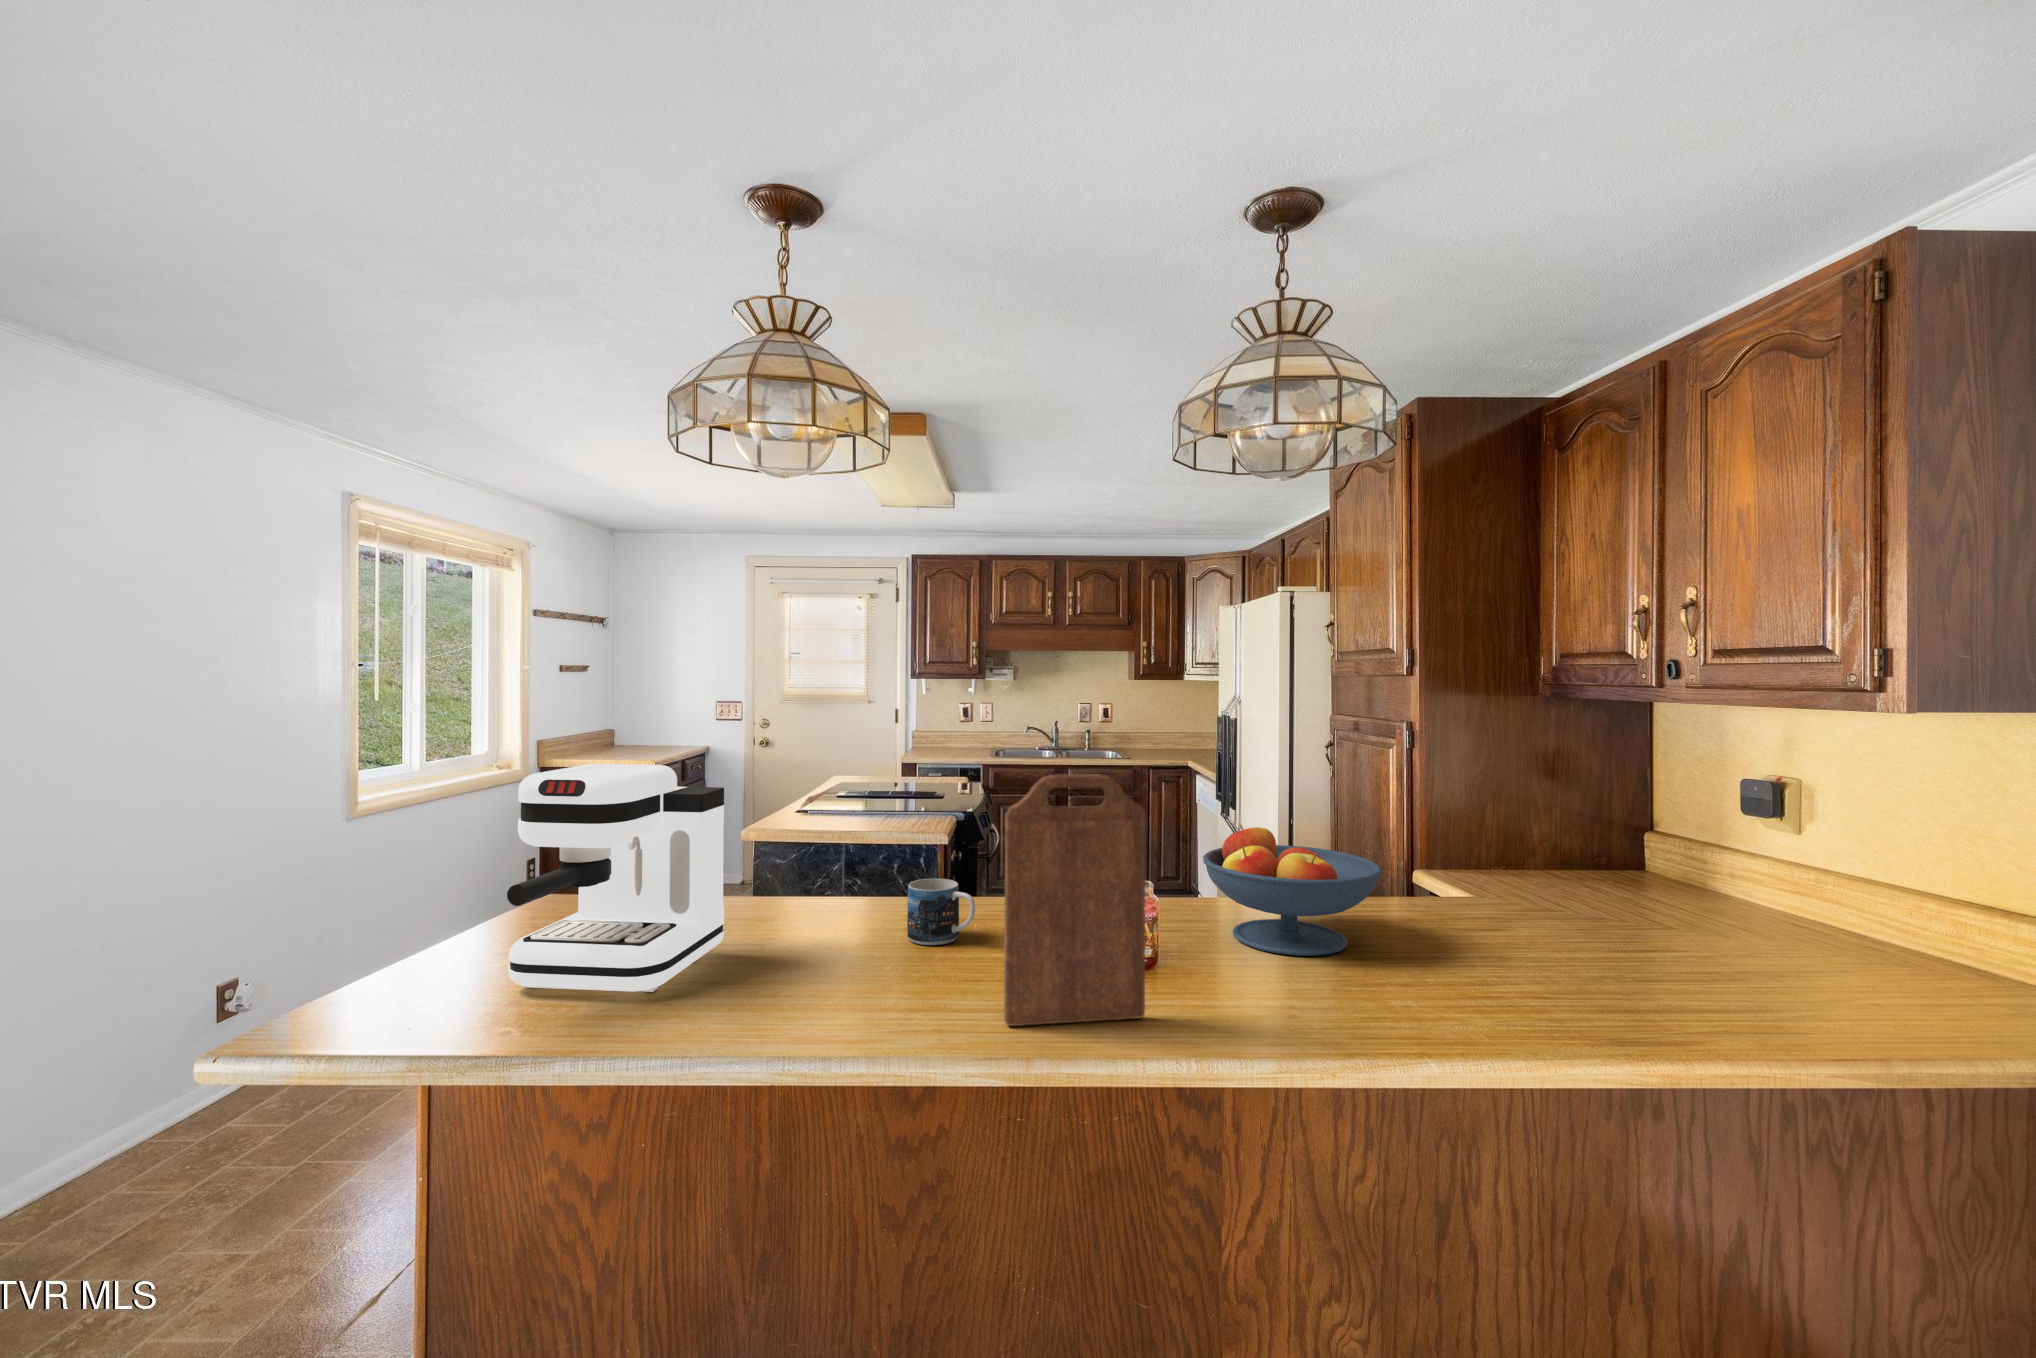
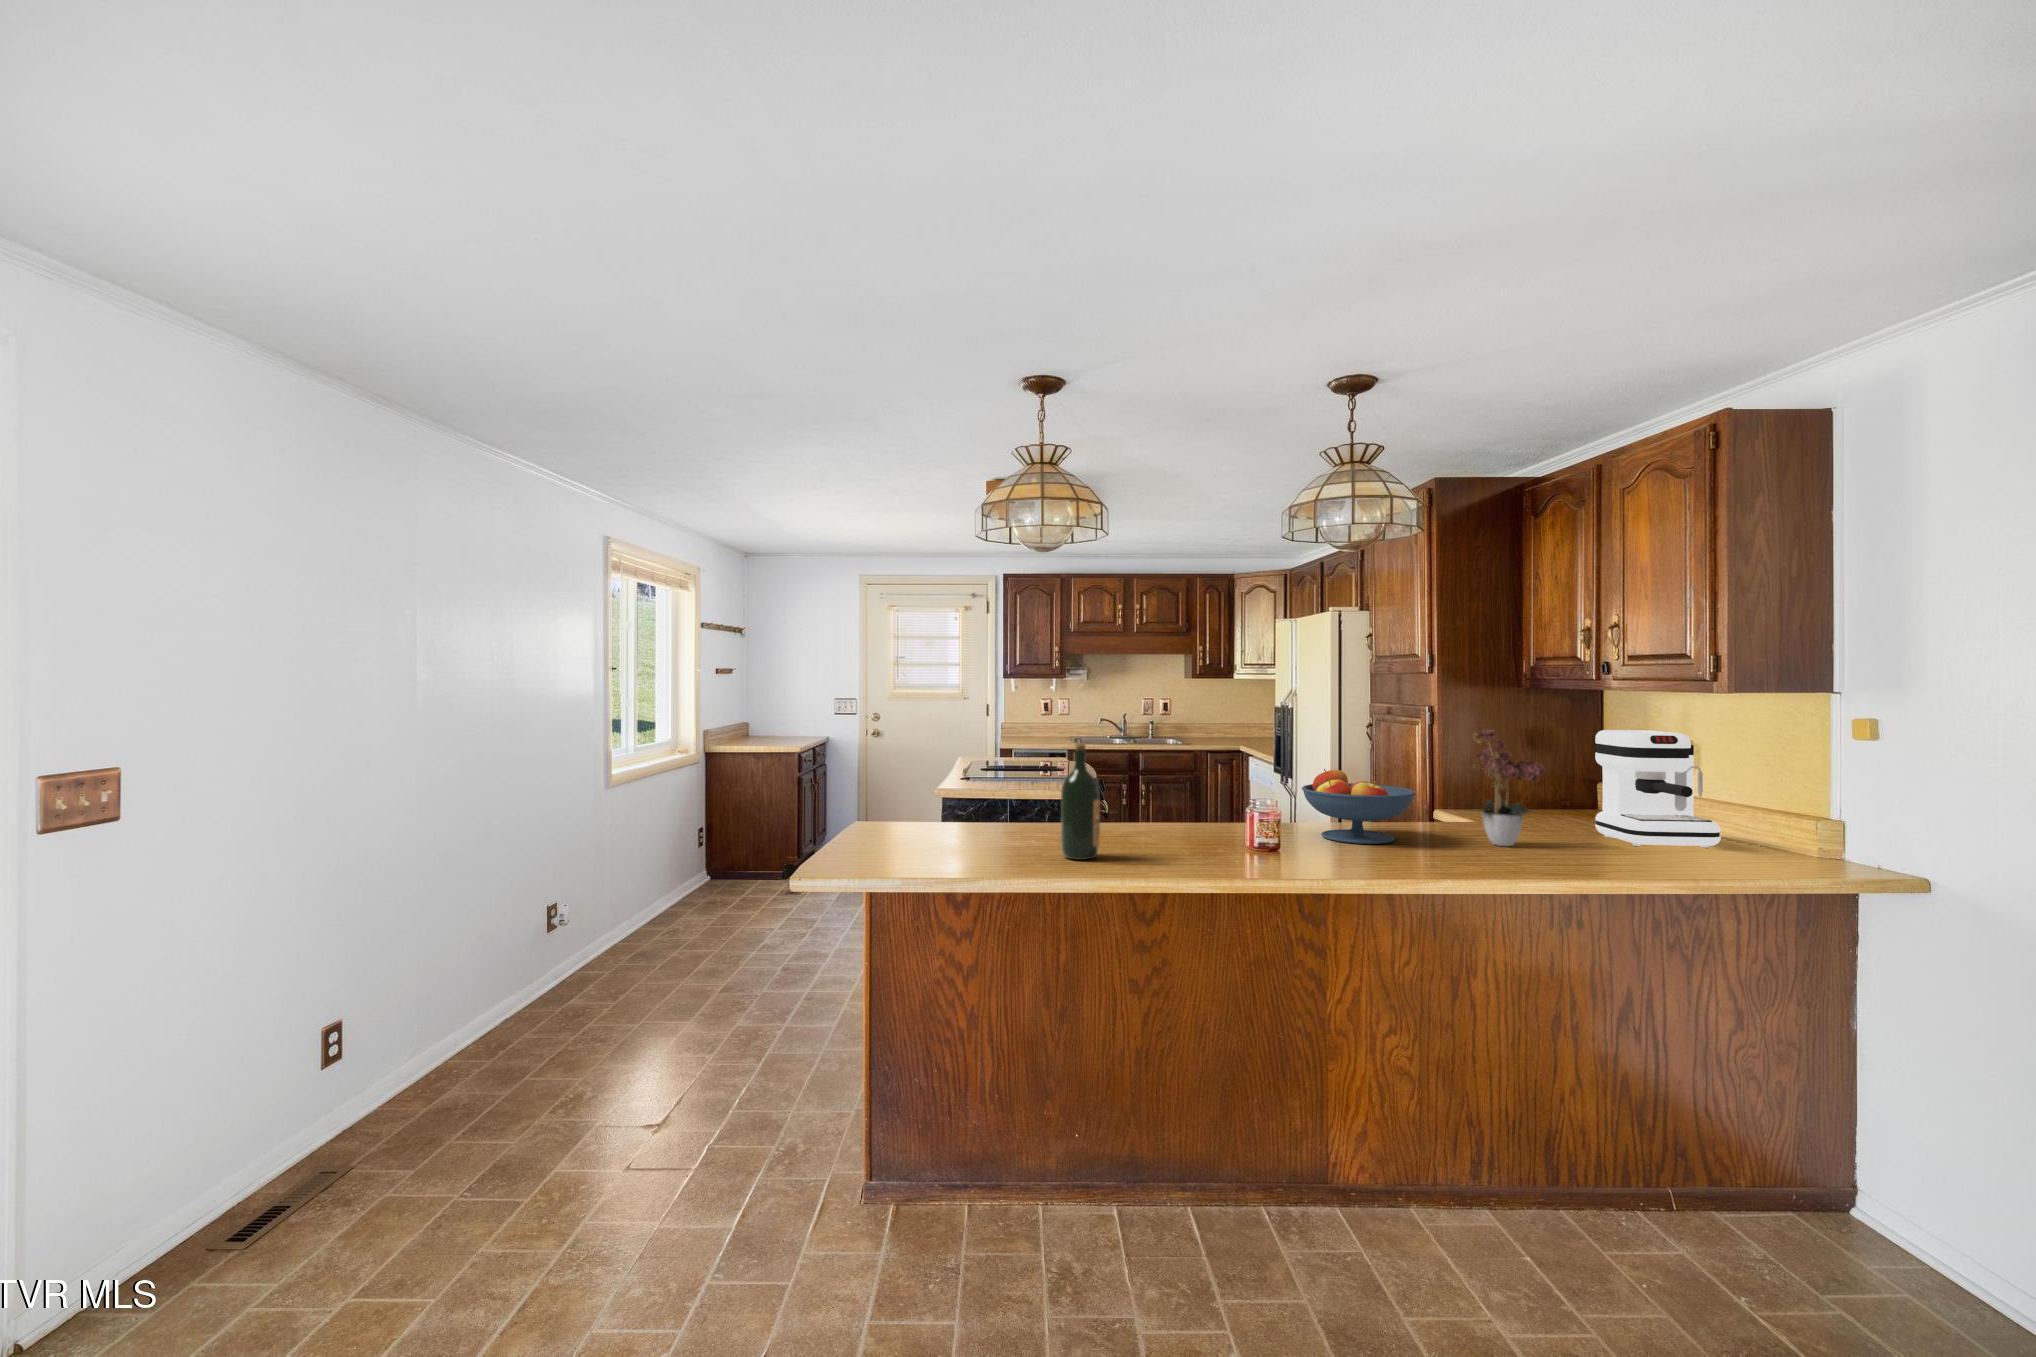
flower arrangement: none [1462,760,1606,961] -> present [1470,730,1545,846]
coffee maker: present [507,764,724,992] -> present [1595,730,1721,848]
cutting board: present [1004,774,1146,1026] -> none [1209,728,1286,866]
wine bottle: none [754,798,825,1008] -> present [1061,744,1100,860]
mug: present [907,878,975,945] -> none [1120,802,1165,840]

